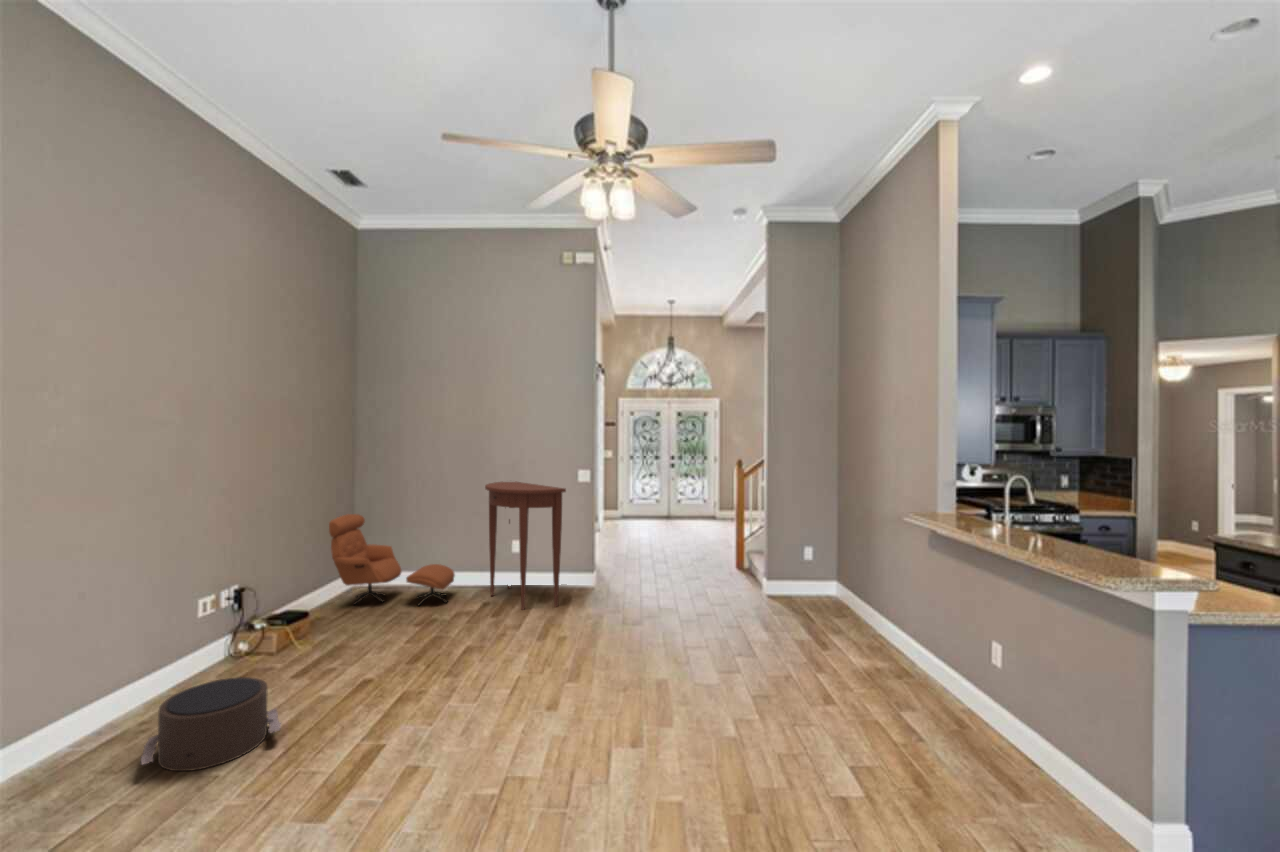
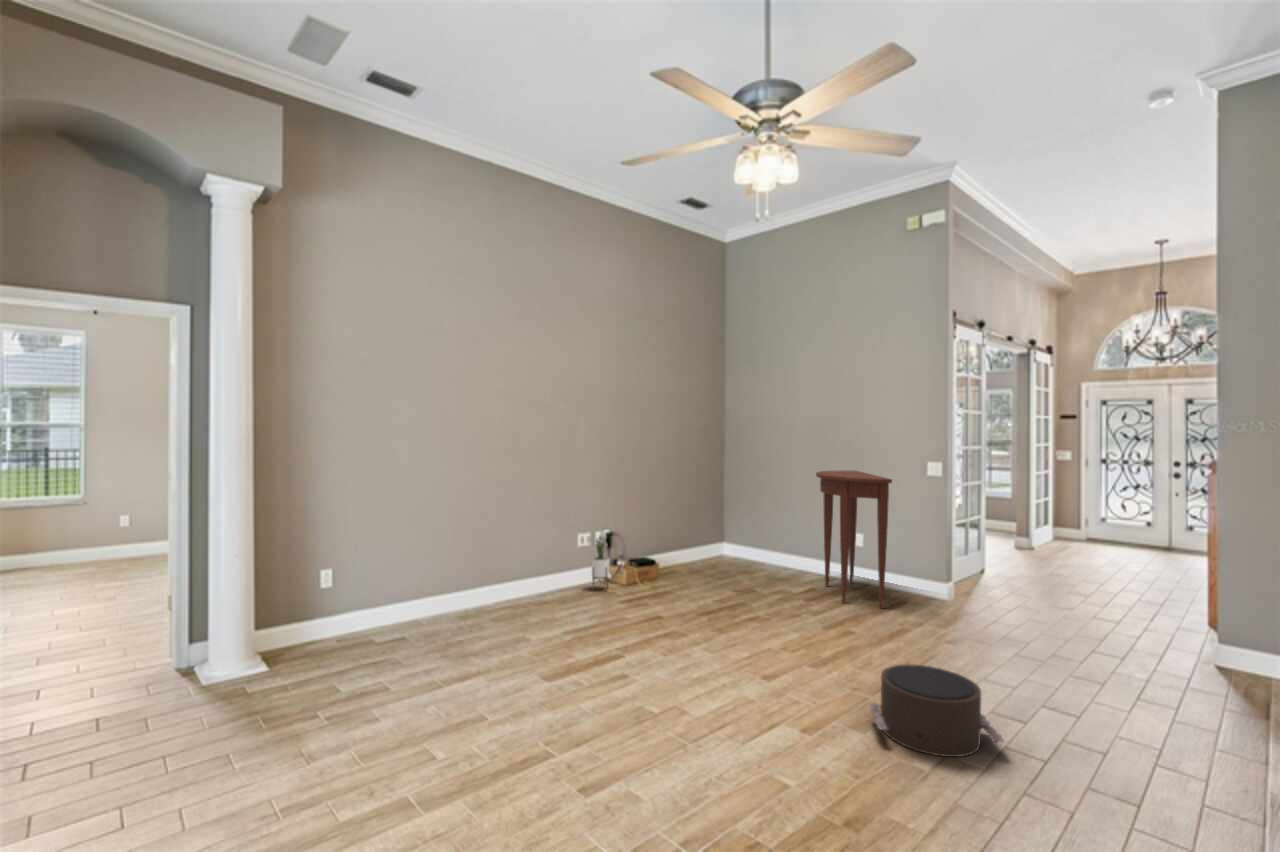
armchair: present [329,514,455,606] -> none [691,491,794,583]
potted plant: none [220,587,249,674] -> present [592,534,610,588]
pouf: present [141,677,281,771] -> present [870,664,1003,757]

